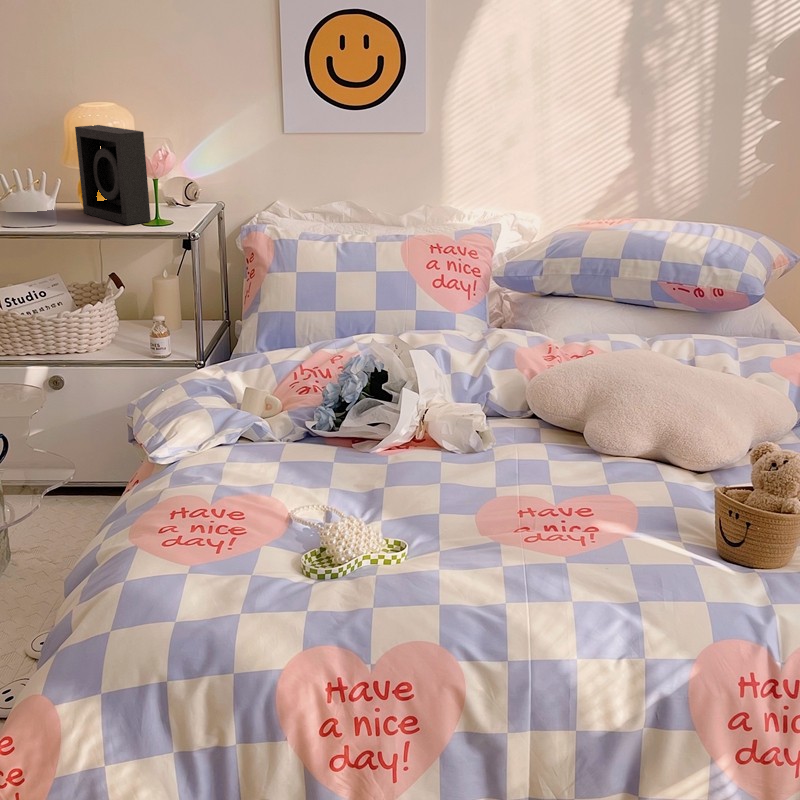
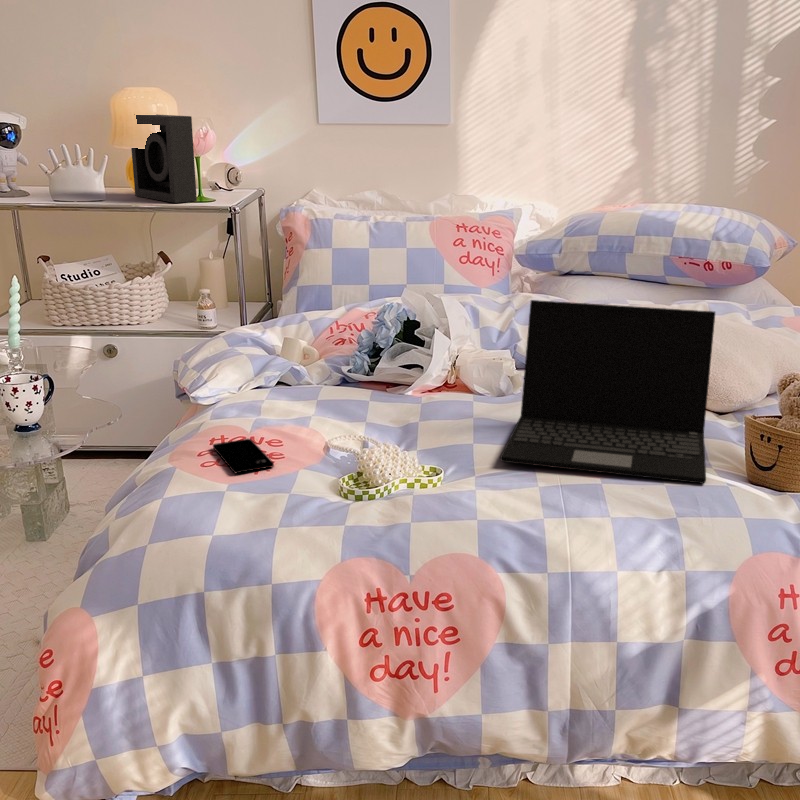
laptop: none [465,360,688,561] -> present [500,300,715,483]
smartphone: none [171,509,234,552] -> present [213,439,274,473]

